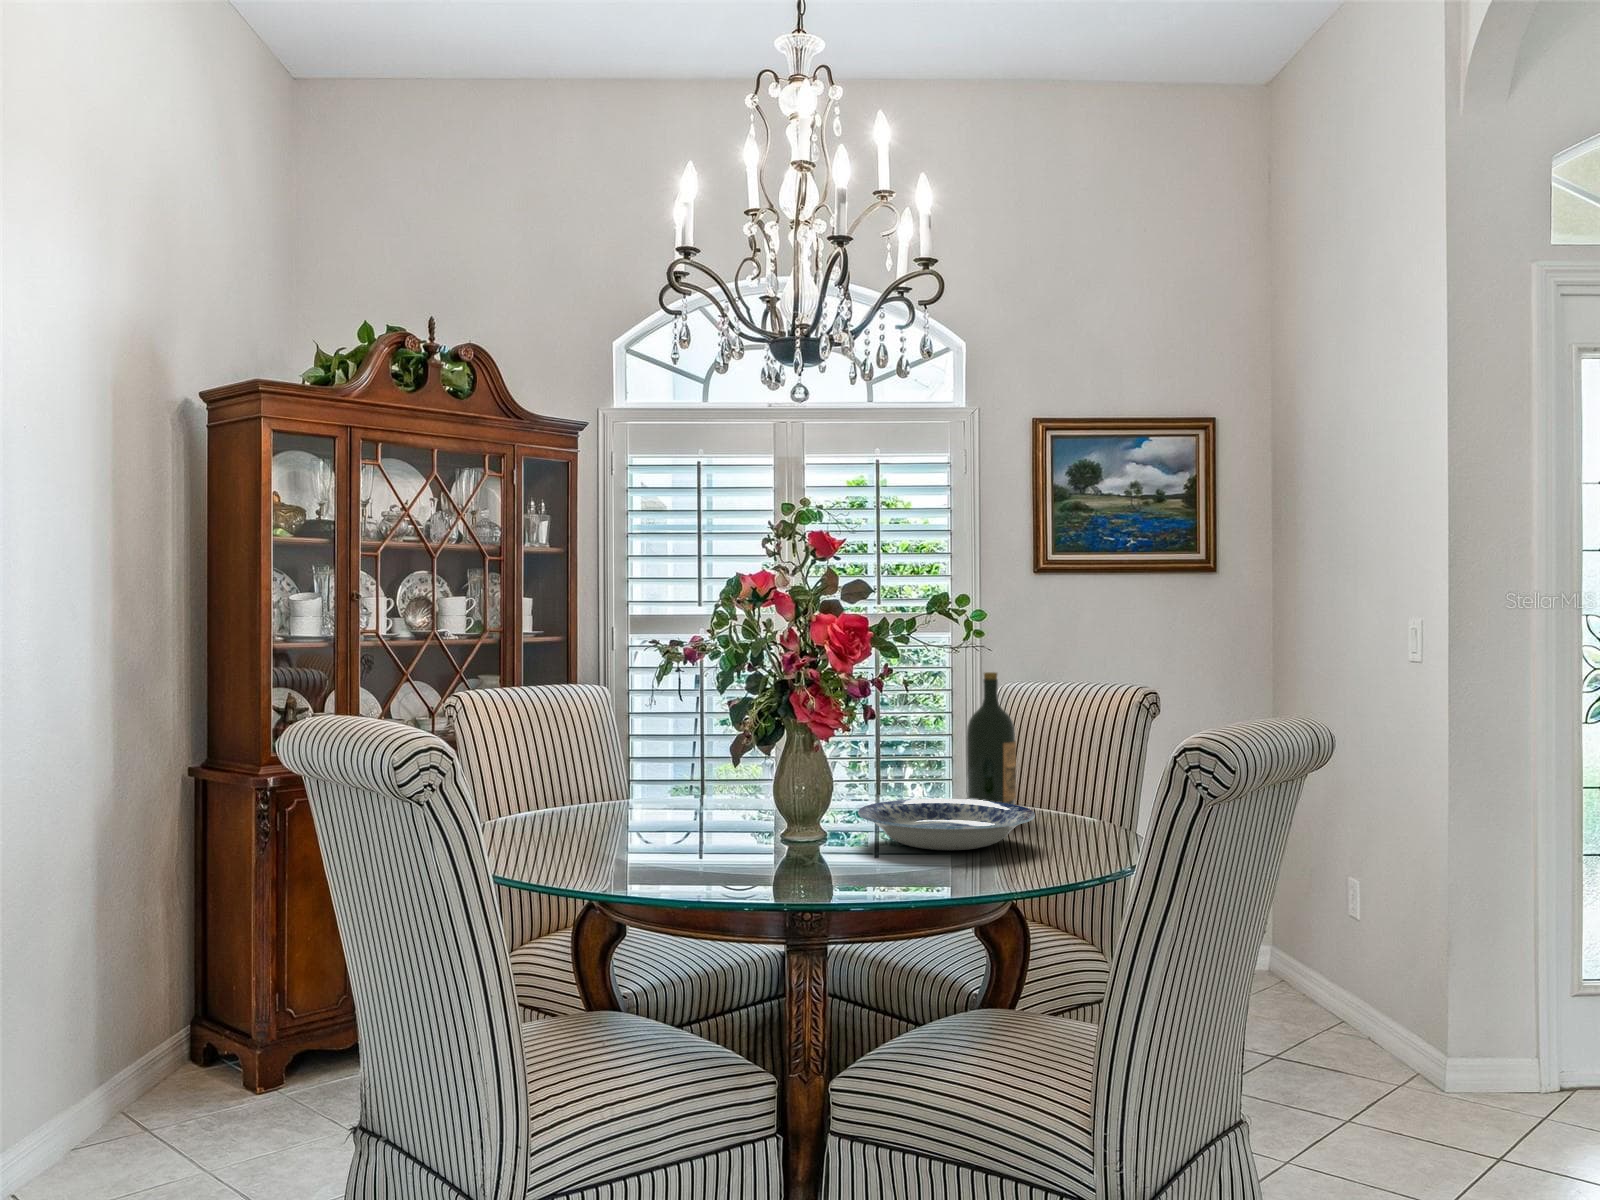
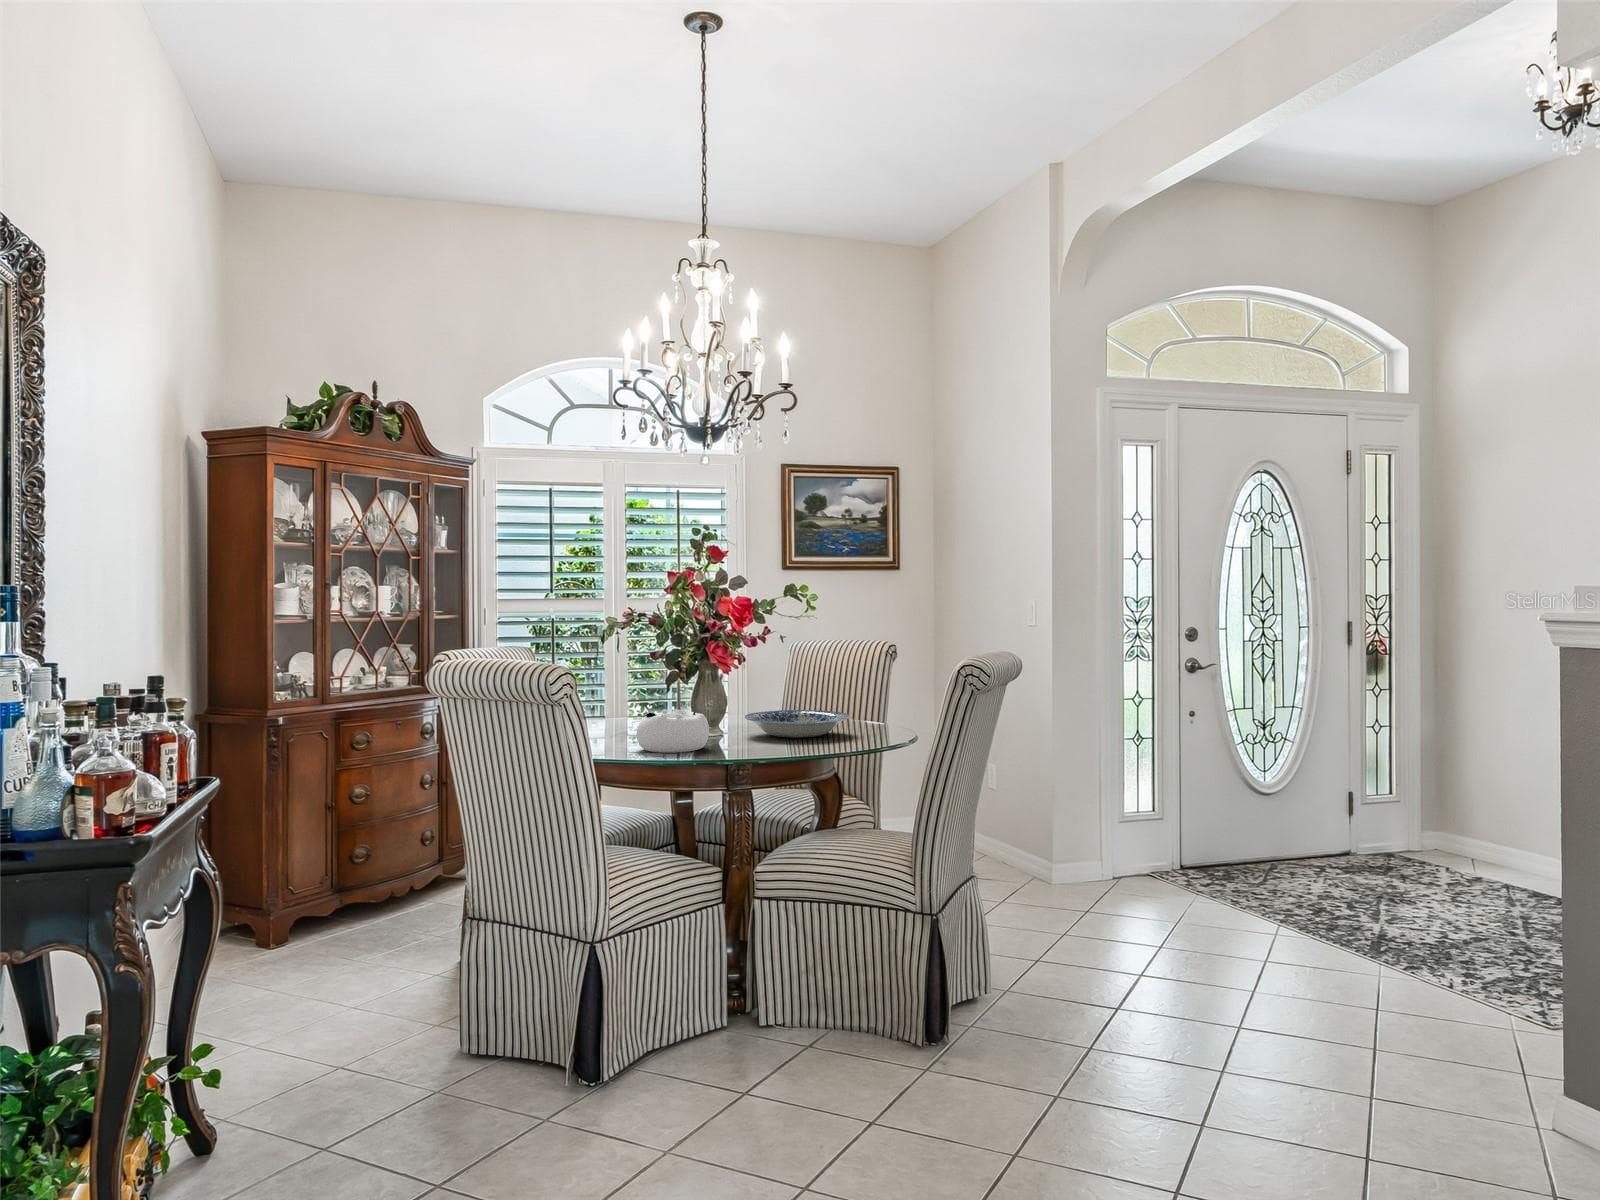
wine bottle: present [966,672,1016,804] -> none [790,634,819,723]
decorative bowl: none [650,797,770,872] -> present [636,709,709,753]

